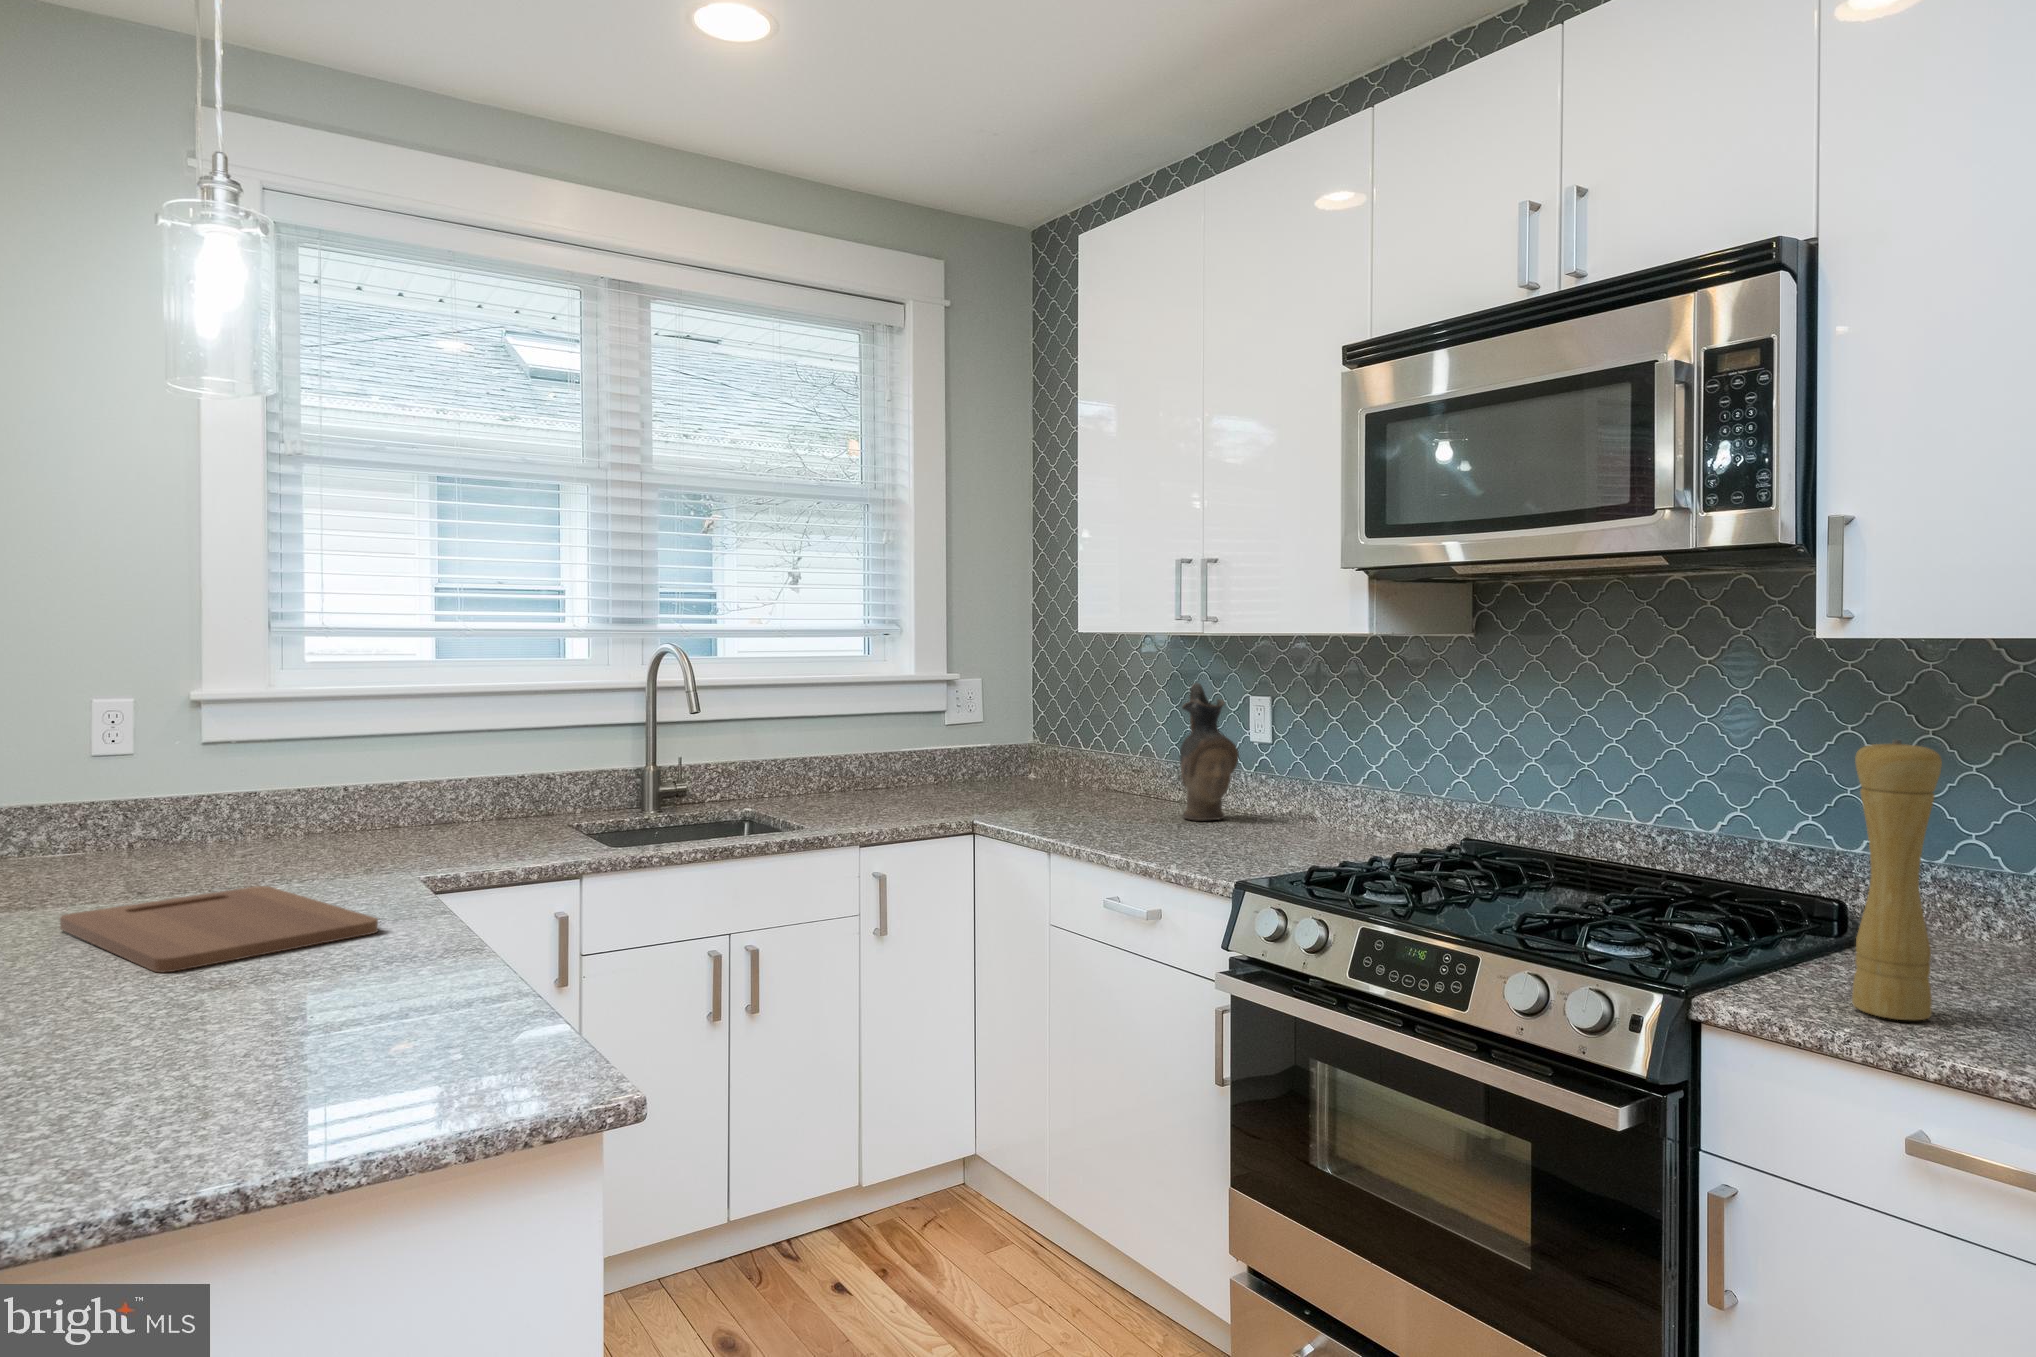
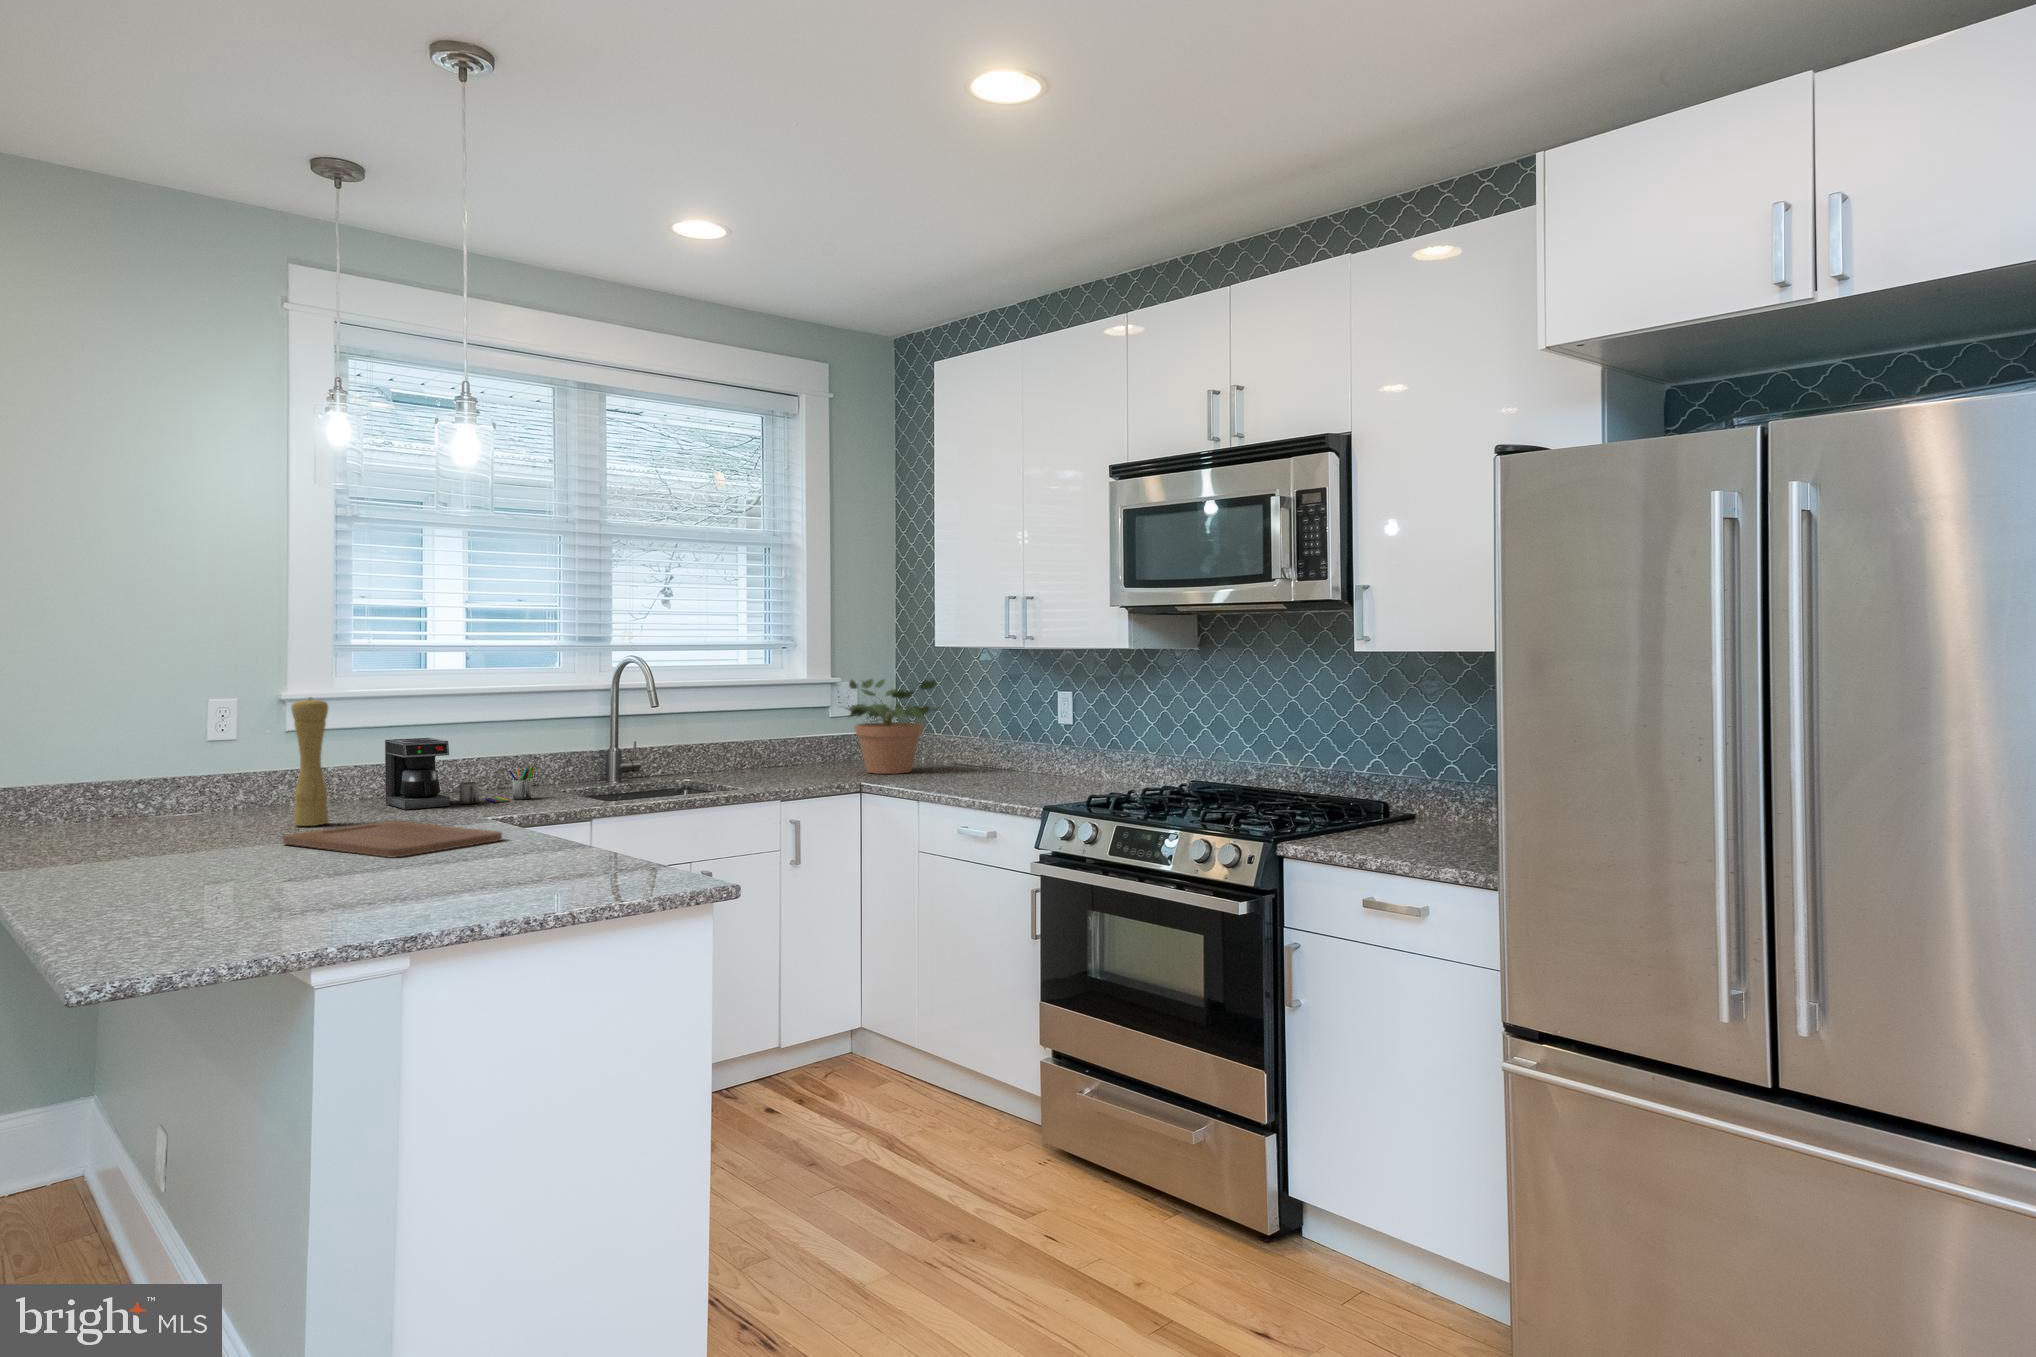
potted plant: none [952,674,1103,804] -> present [845,679,941,774]
ceramic pitcher: present [1180,683,1239,820] -> none [1007,683,1048,779]
pepper mill: present [1852,739,1942,1020] -> present [291,698,328,826]
coffee maker: none [325,753,528,856] -> present [385,738,535,810]

